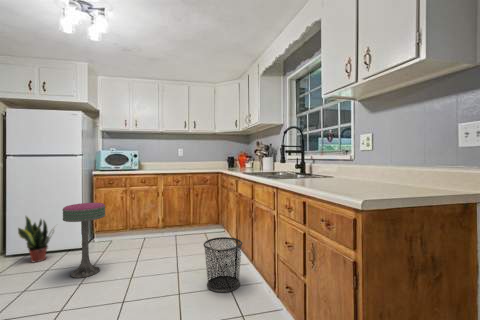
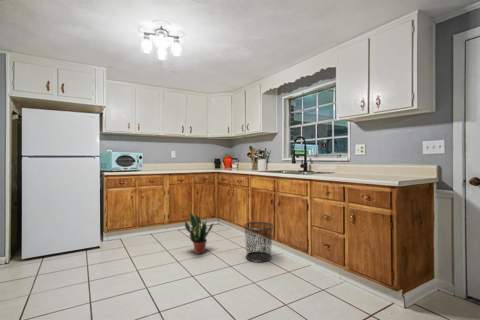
bar stool: present [63,203,105,278] -> none [113,199,149,266]
potted plant: present [18,217,54,262] -> present [185,212,213,254]

